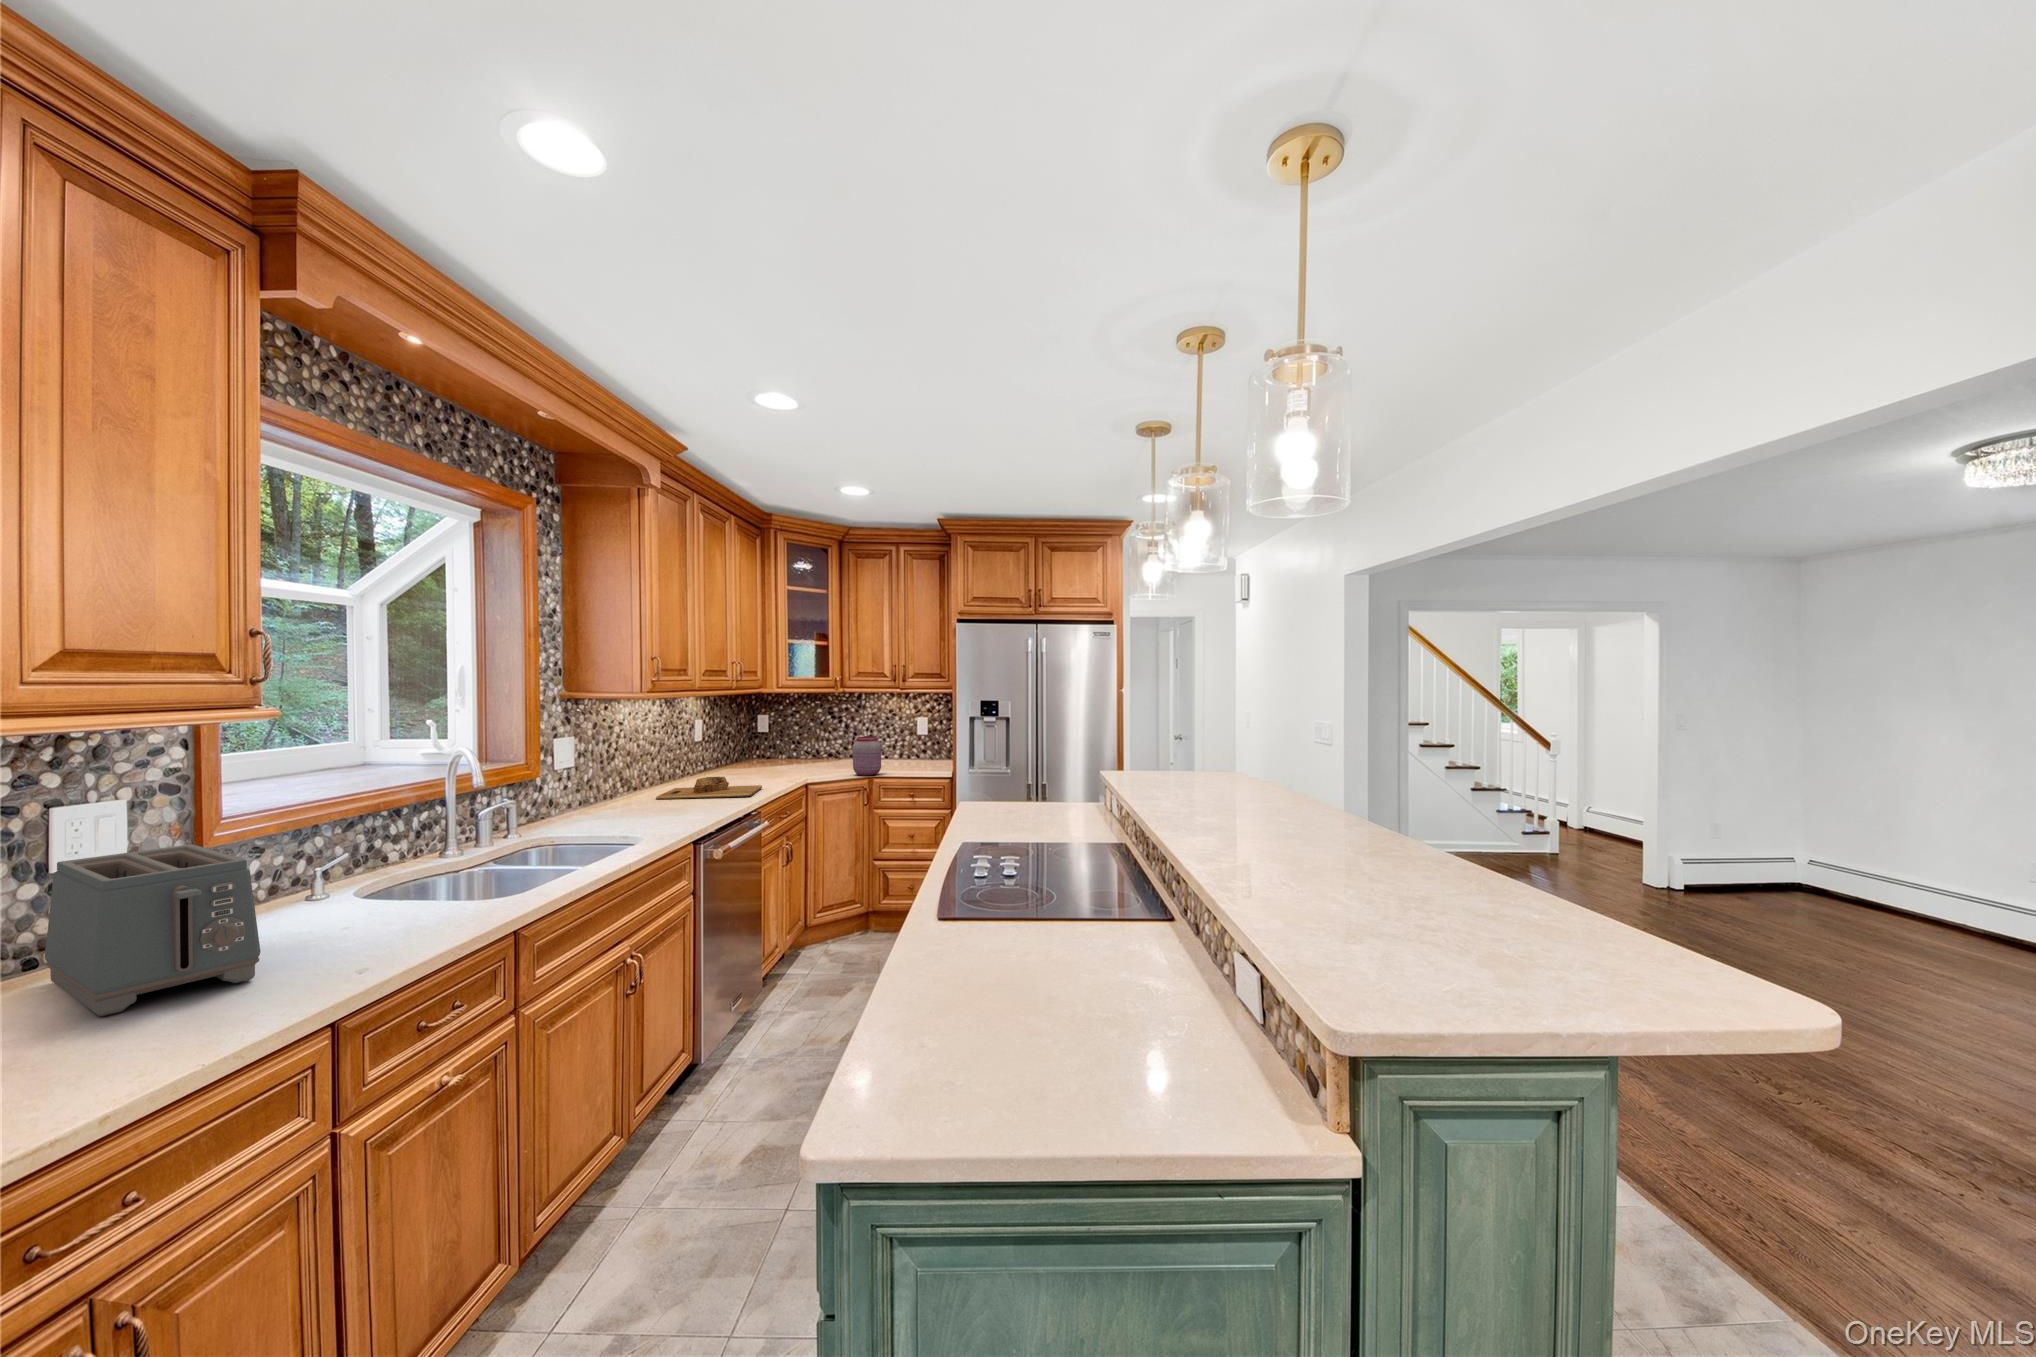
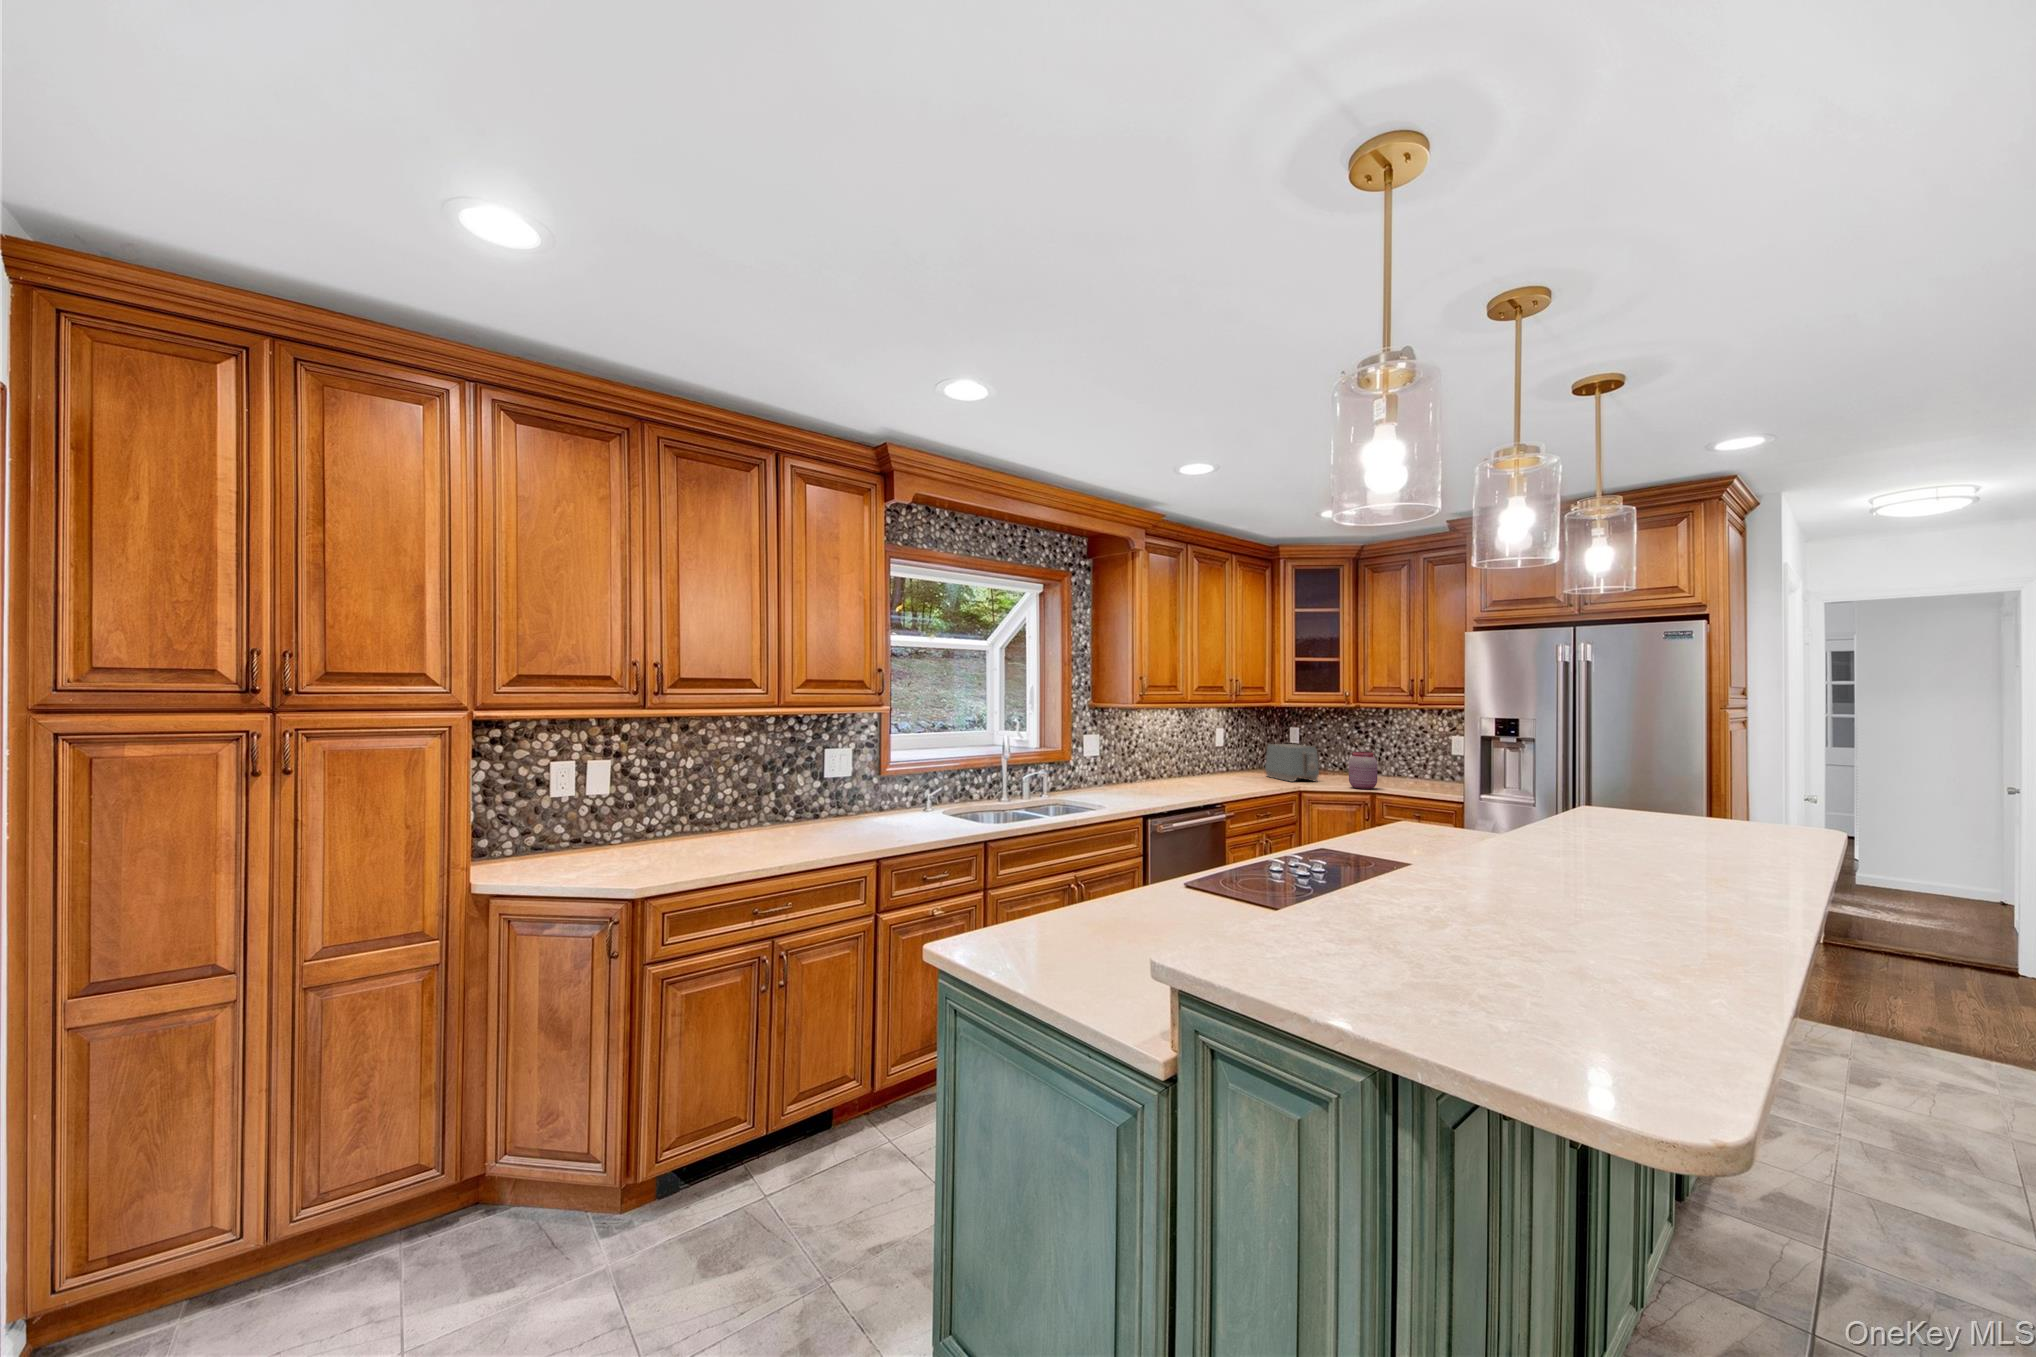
cutting board: present [656,777,762,799] -> none [1164,774,1251,792]
toaster: present [45,844,261,1016] -> present [1265,744,1319,782]

